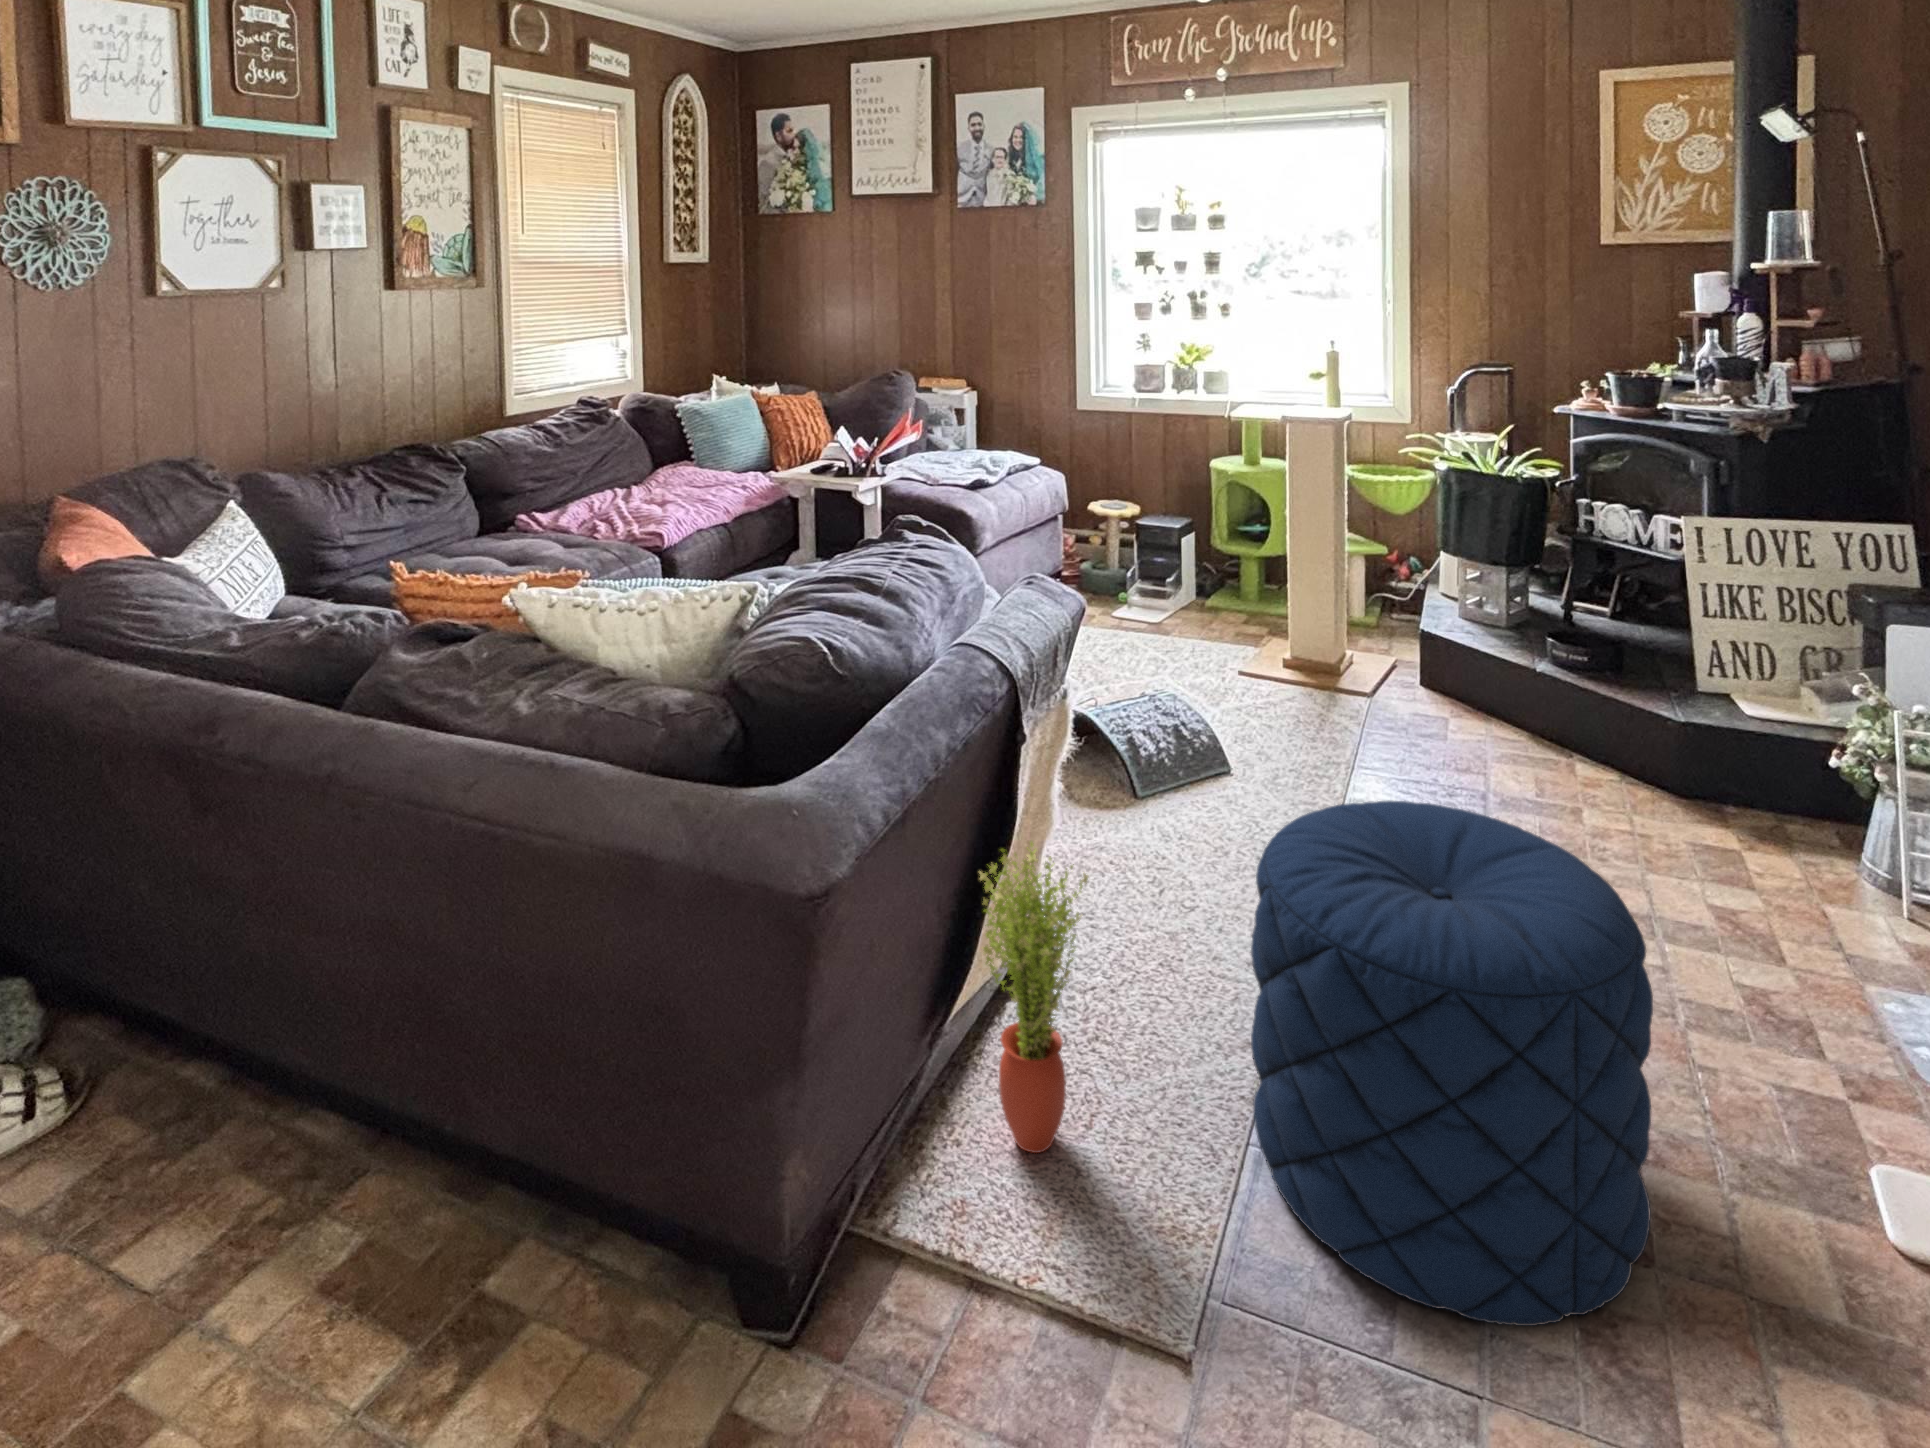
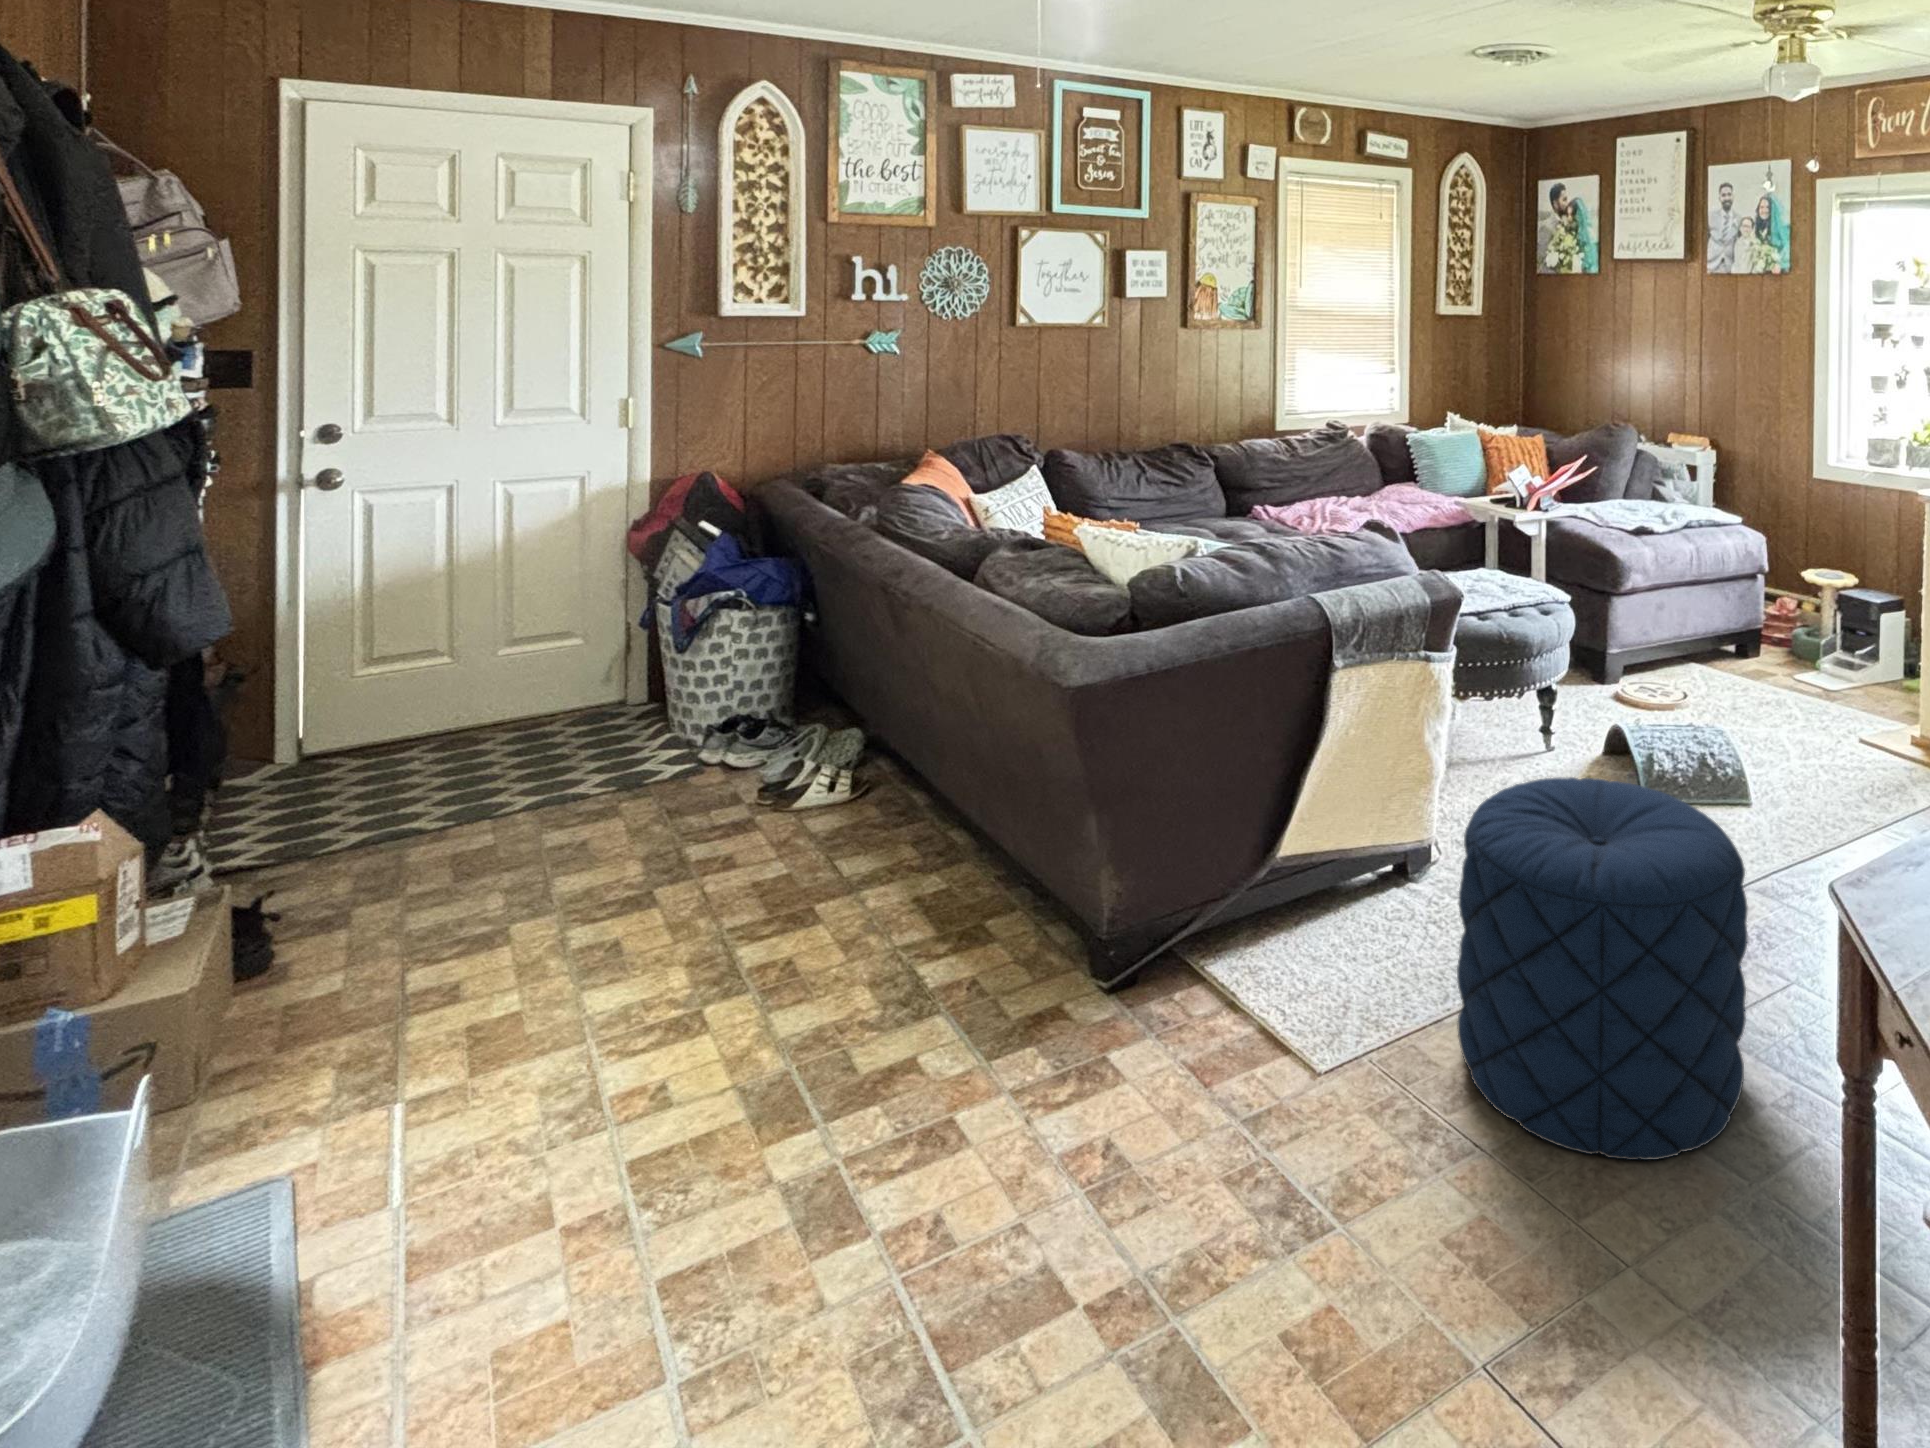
potted plant: present [979,842,1088,1153] -> none [1288,746,1383,969]

